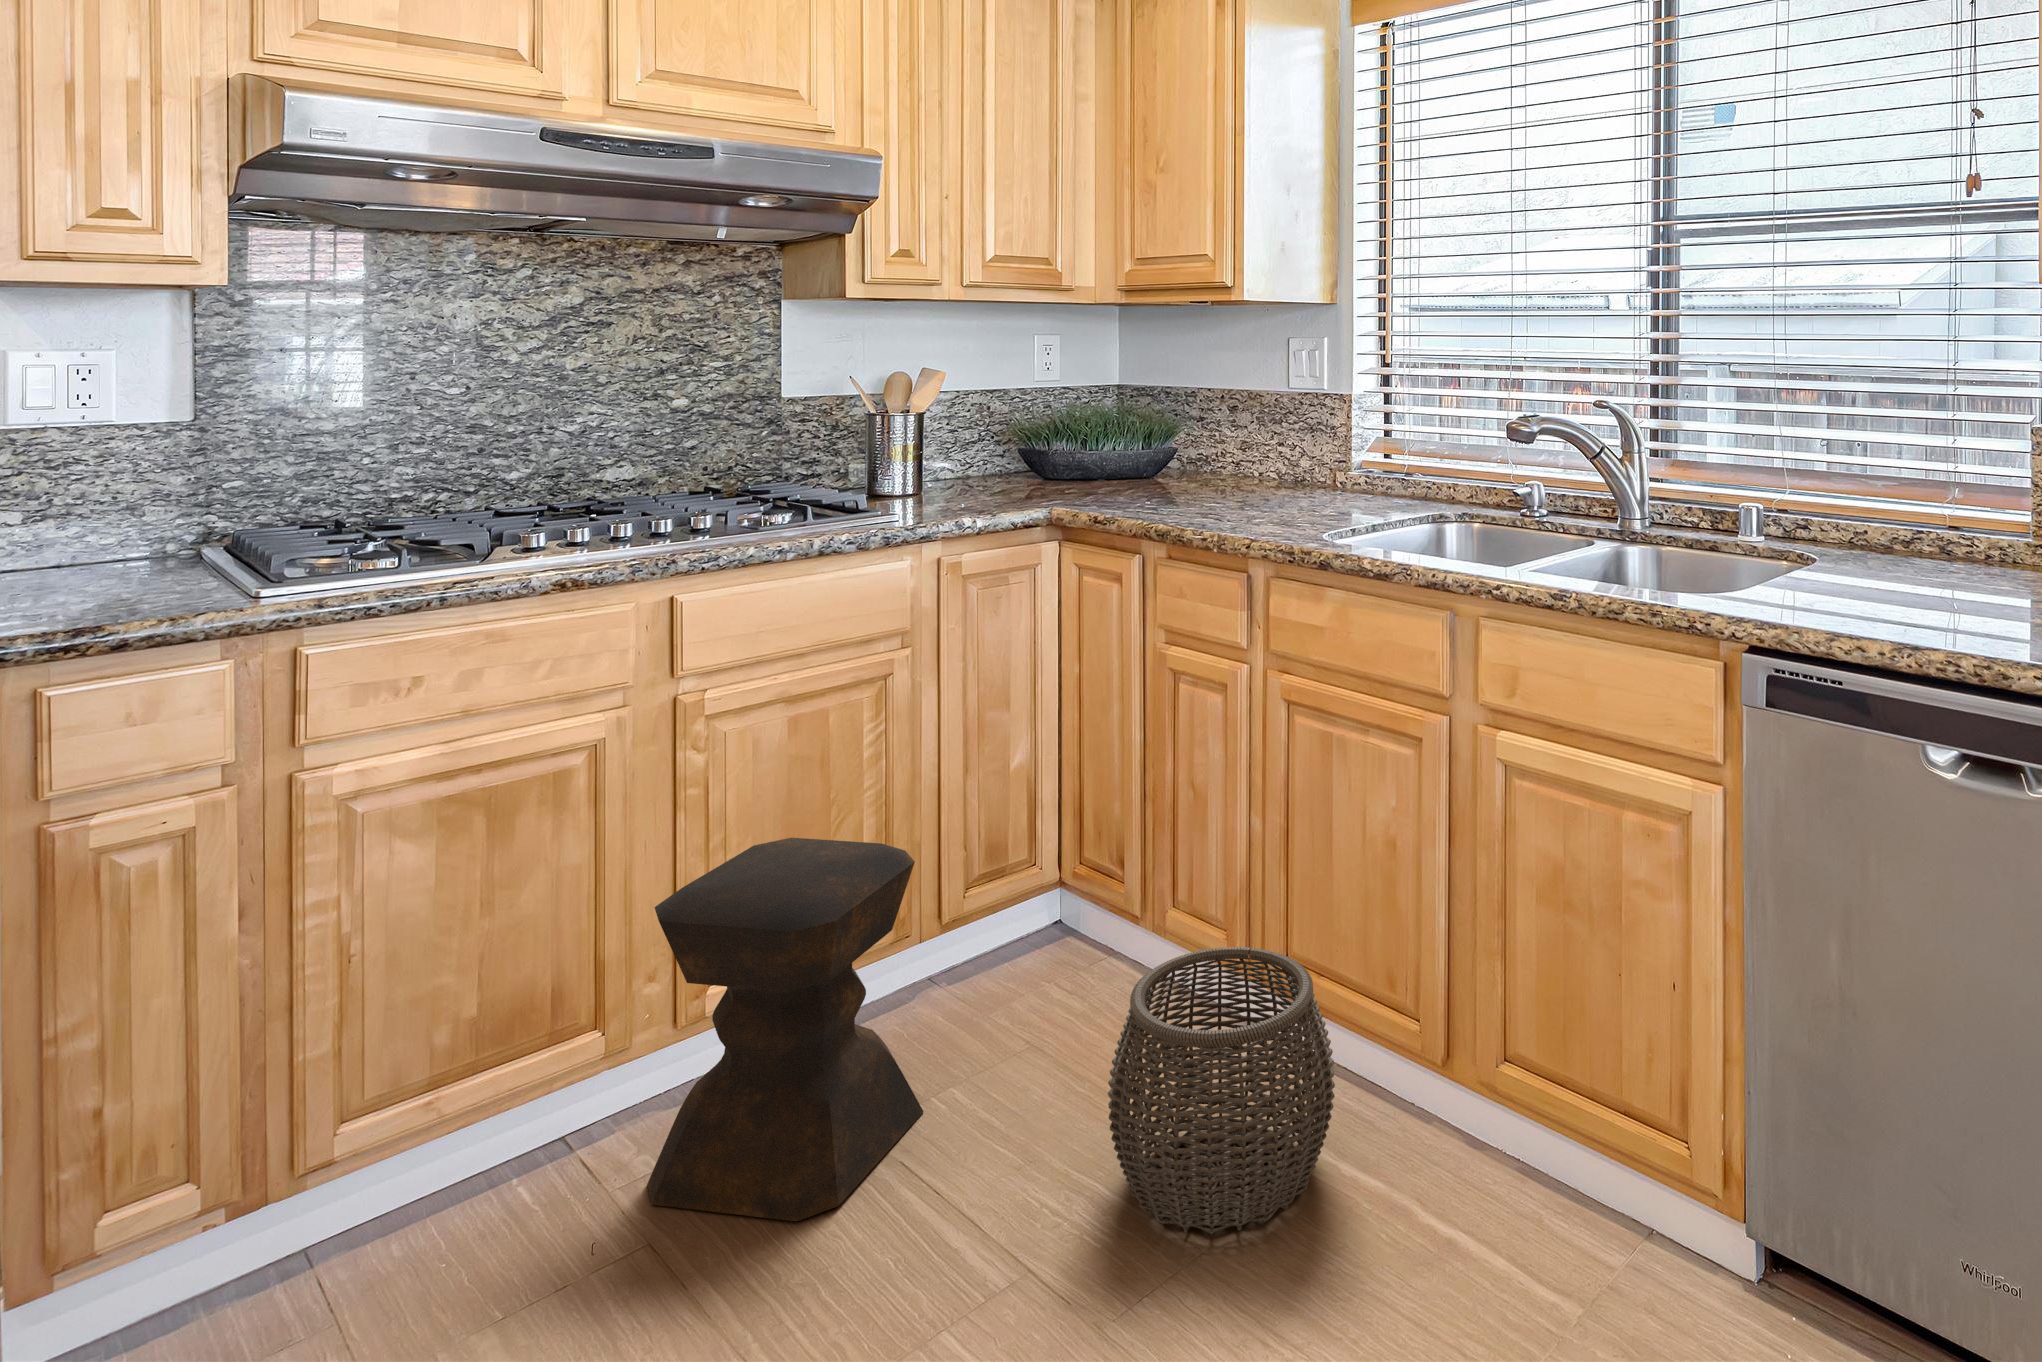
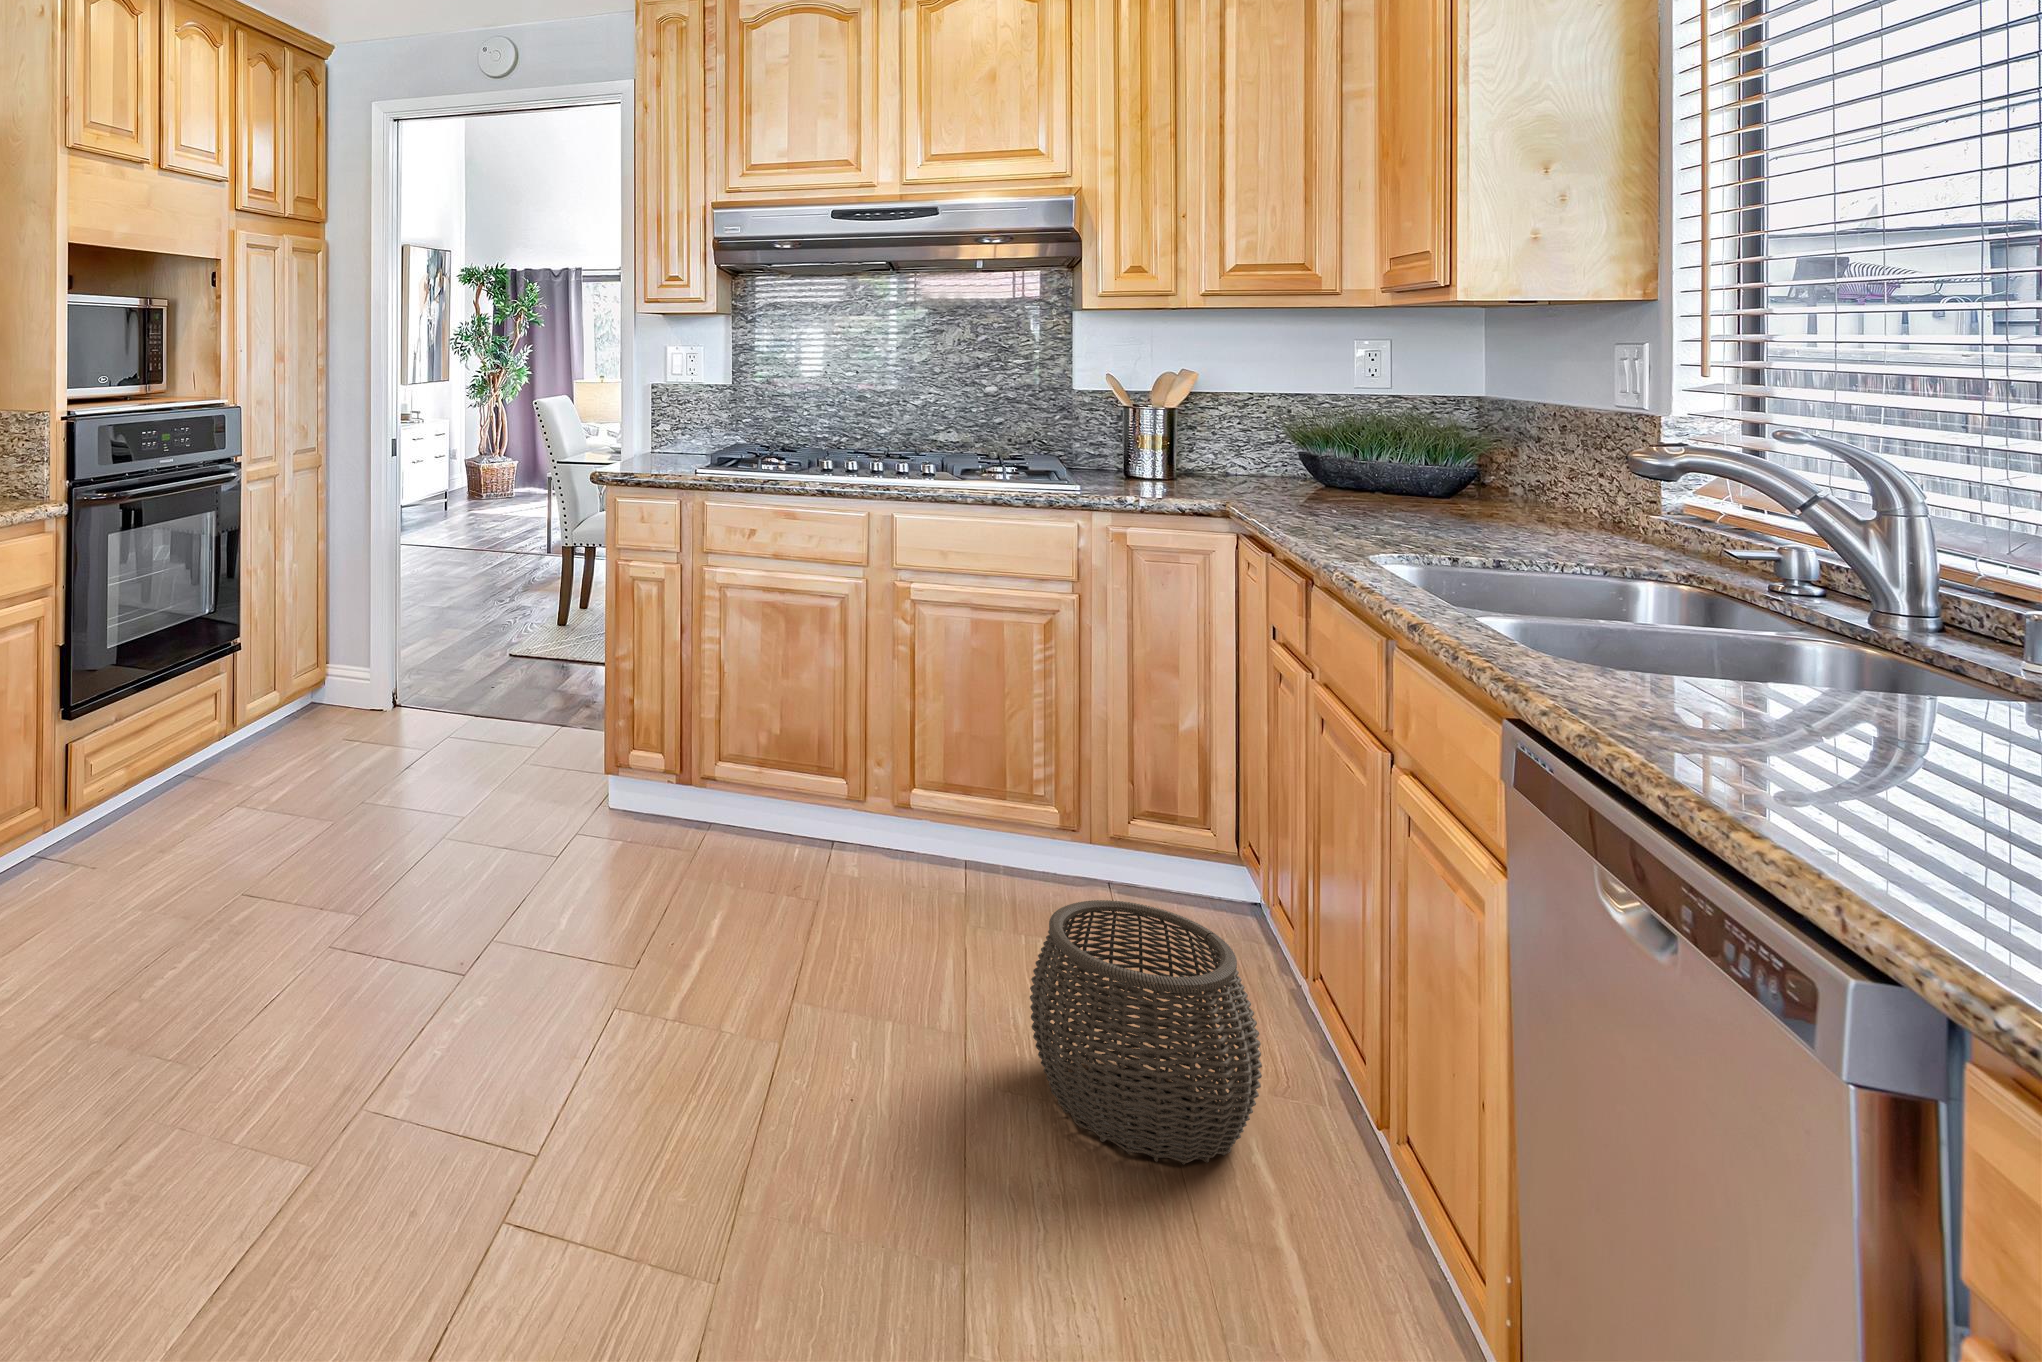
stool: present [647,838,924,1221] -> none [827,698,1010,951]

